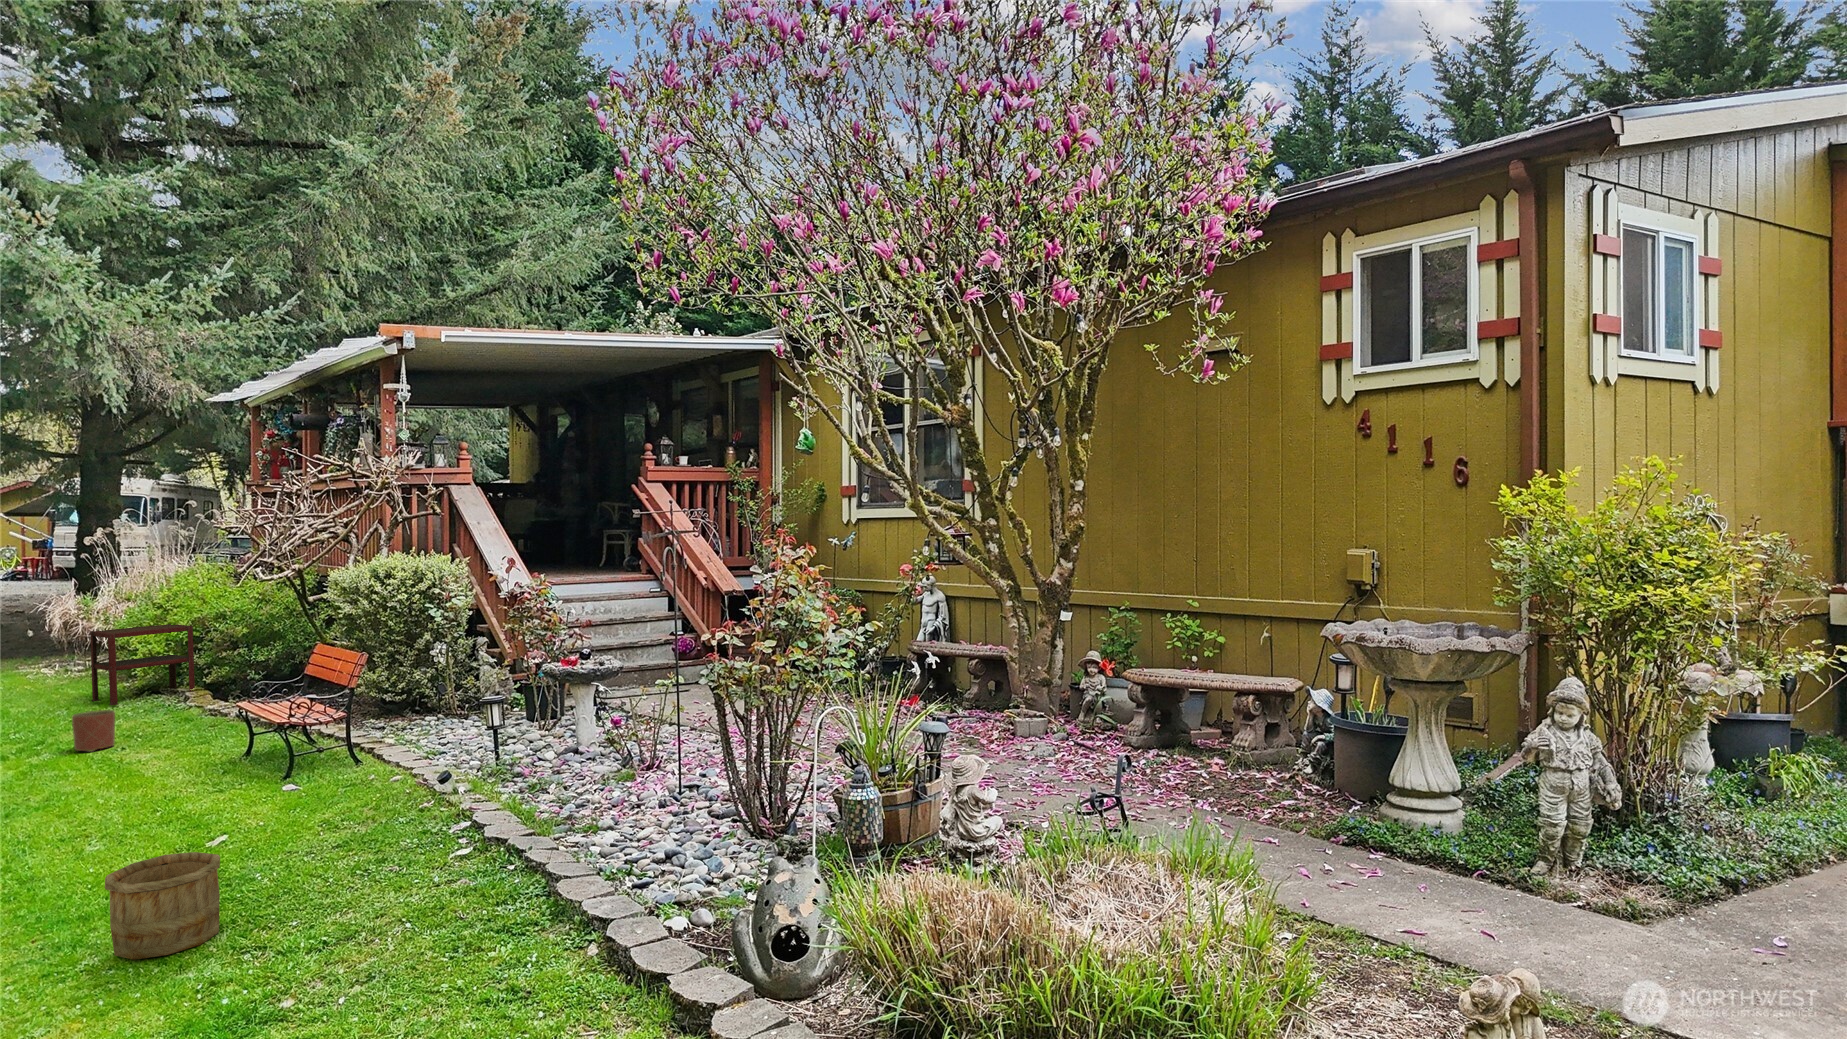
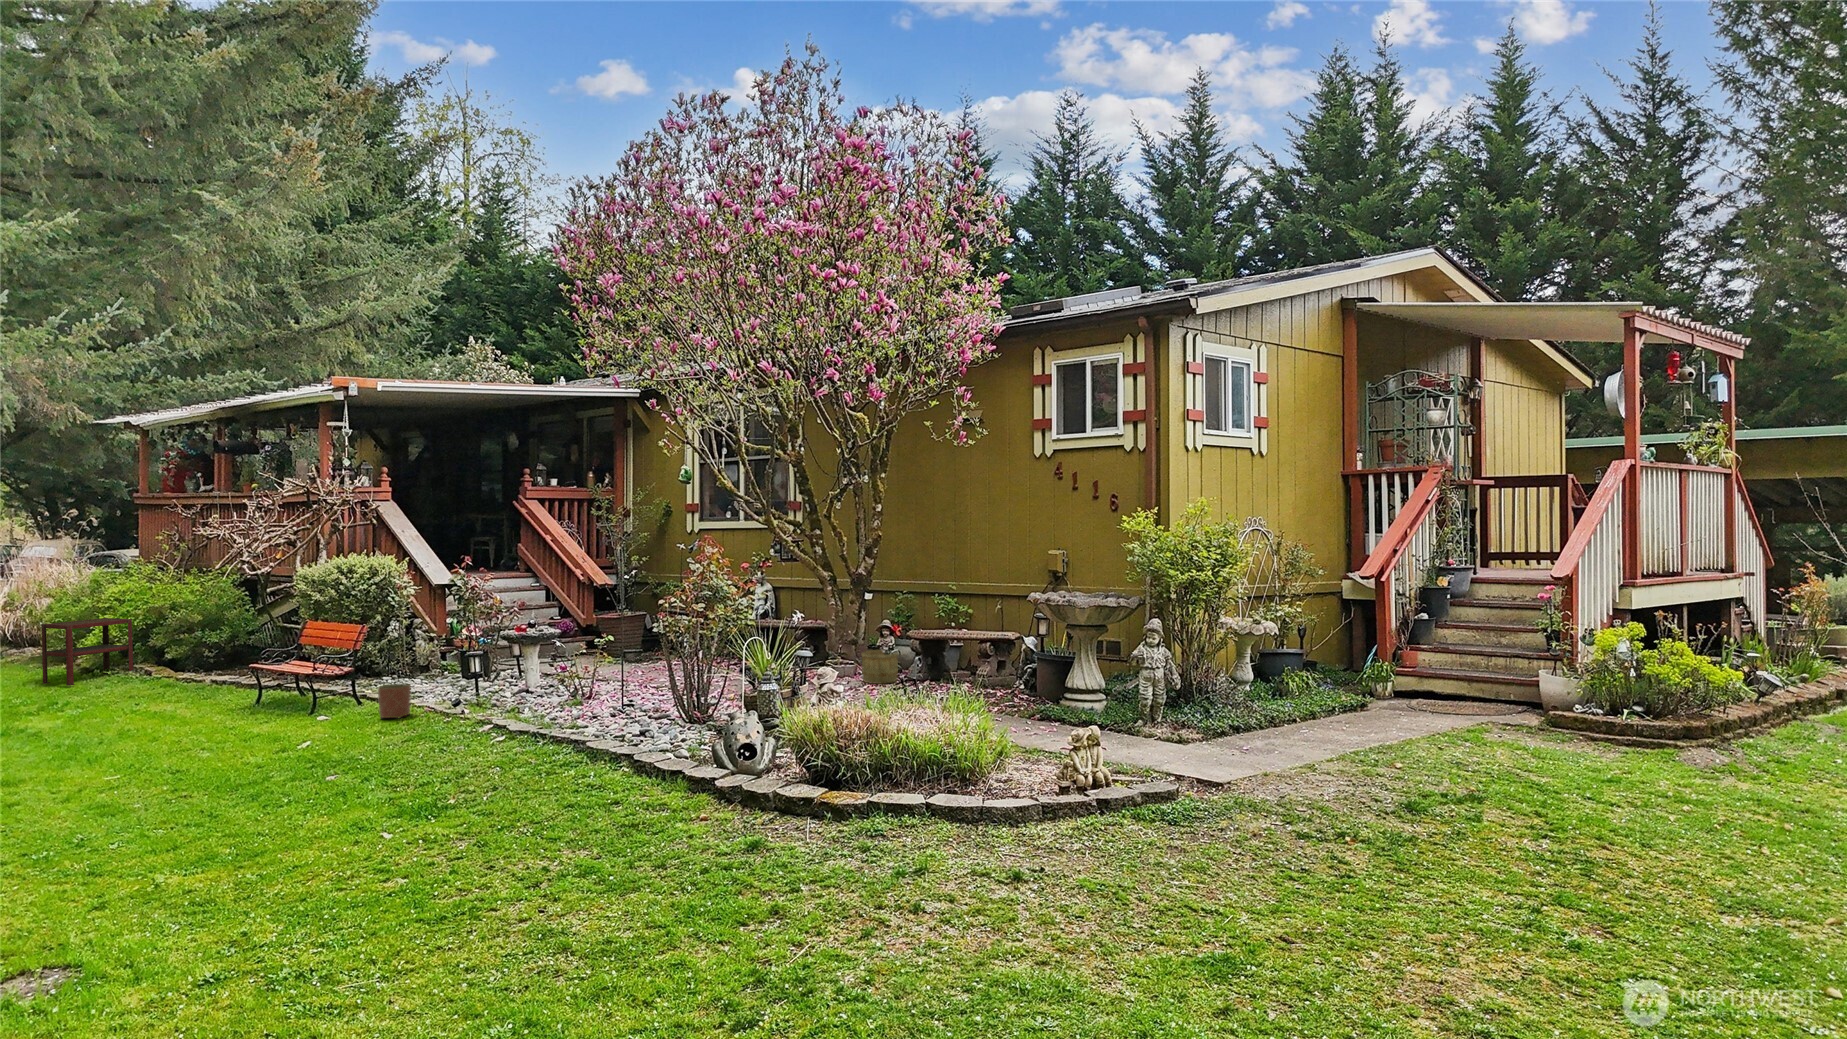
planter: present [72,710,115,752] -> present [378,684,411,718]
wooden bucket: present [105,852,220,960] -> present [862,650,898,684]

